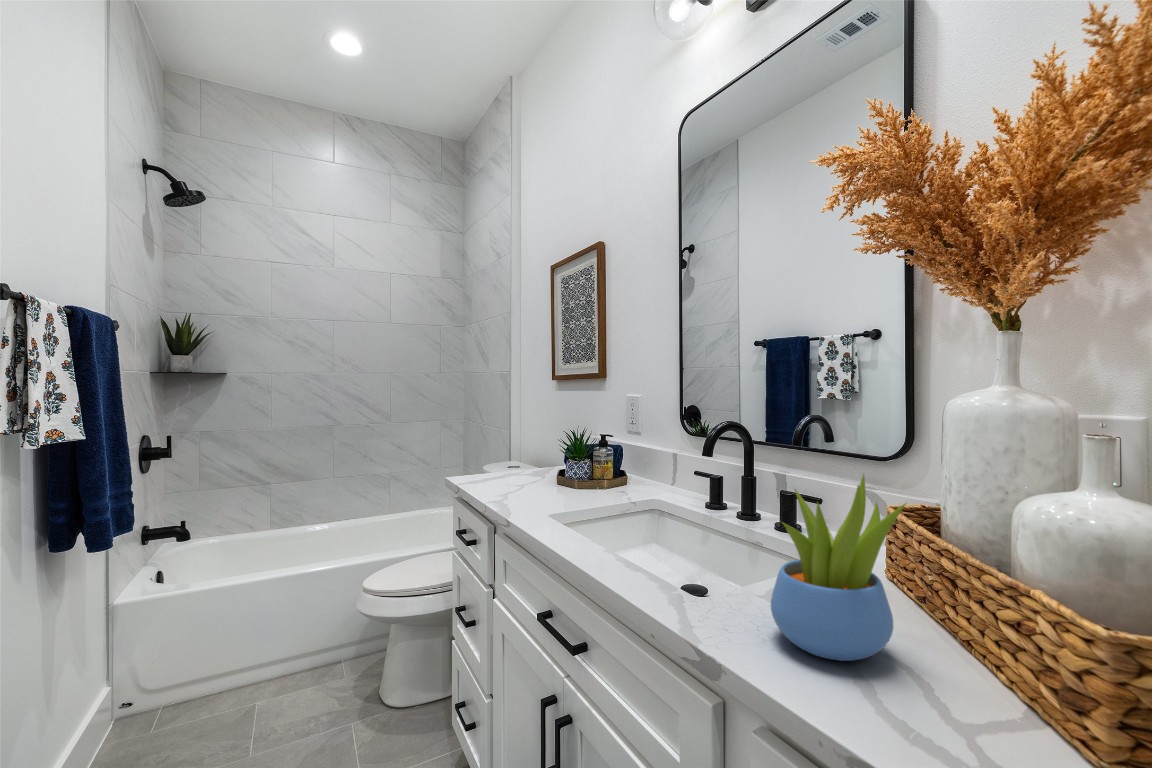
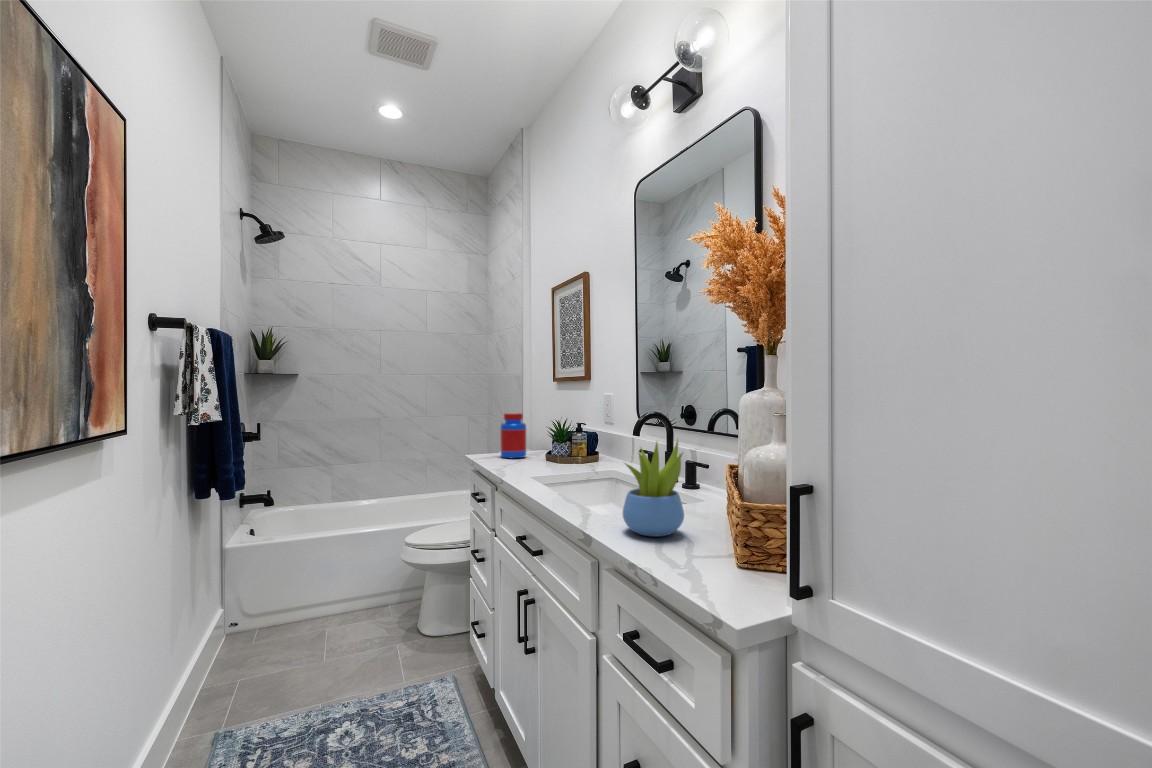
jar: none [492,422,526,482] -> present [500,413,526,458]

